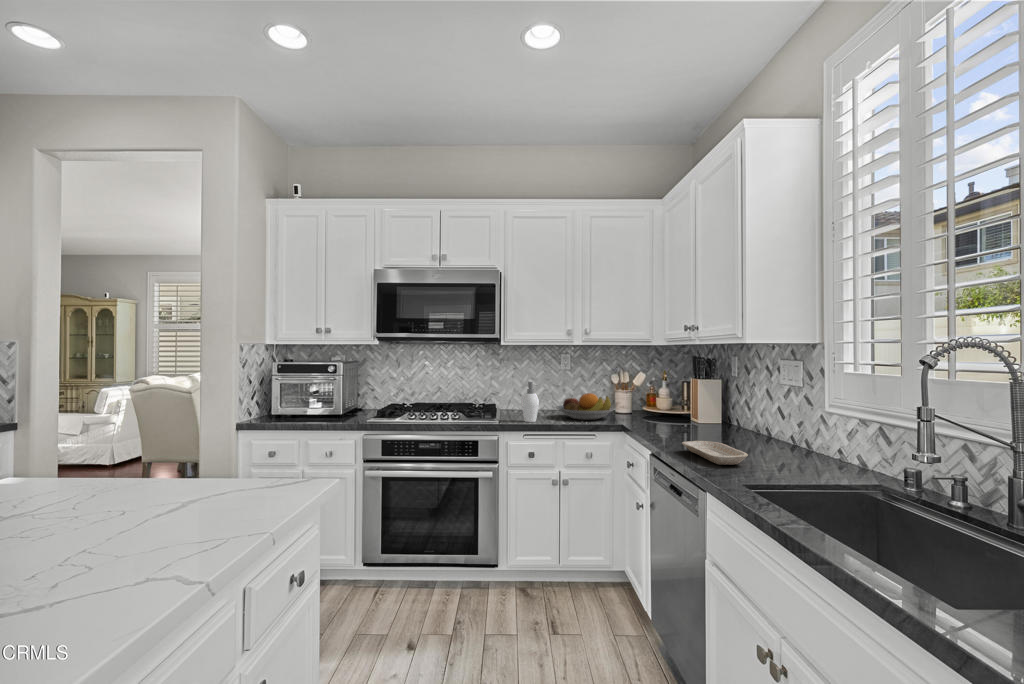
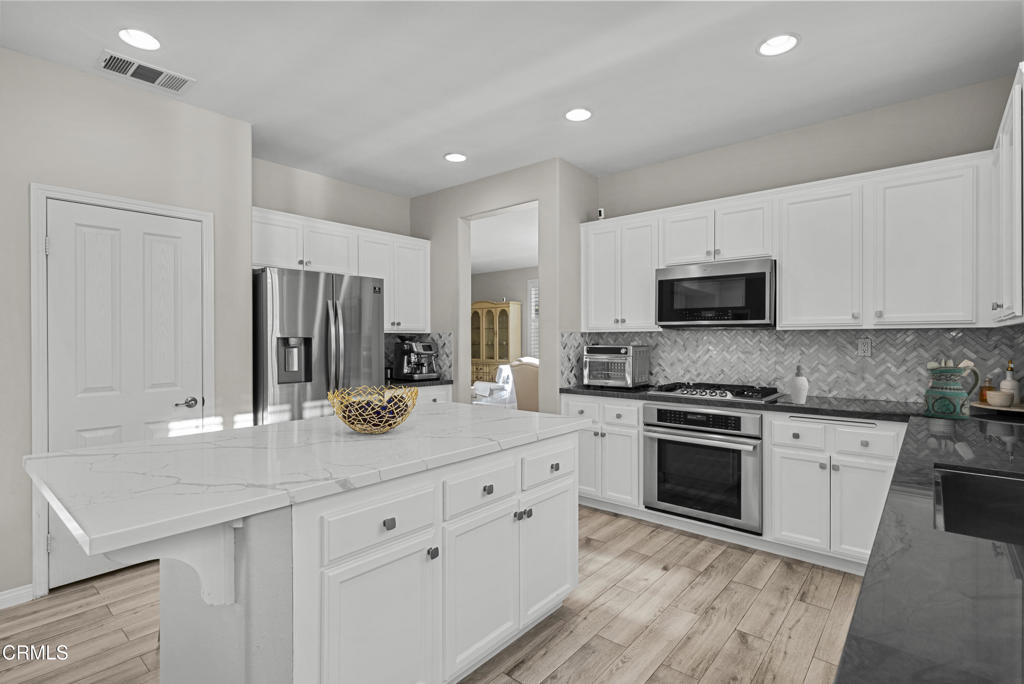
ceramic pitcher: none [634,378,670,427] -> present [923,365,980,419]
fruit bowl: present [556,393,615,420] -> none [834,380,910,408]
tray: present [682,441,748,465] -> none [929,428,993,453]

